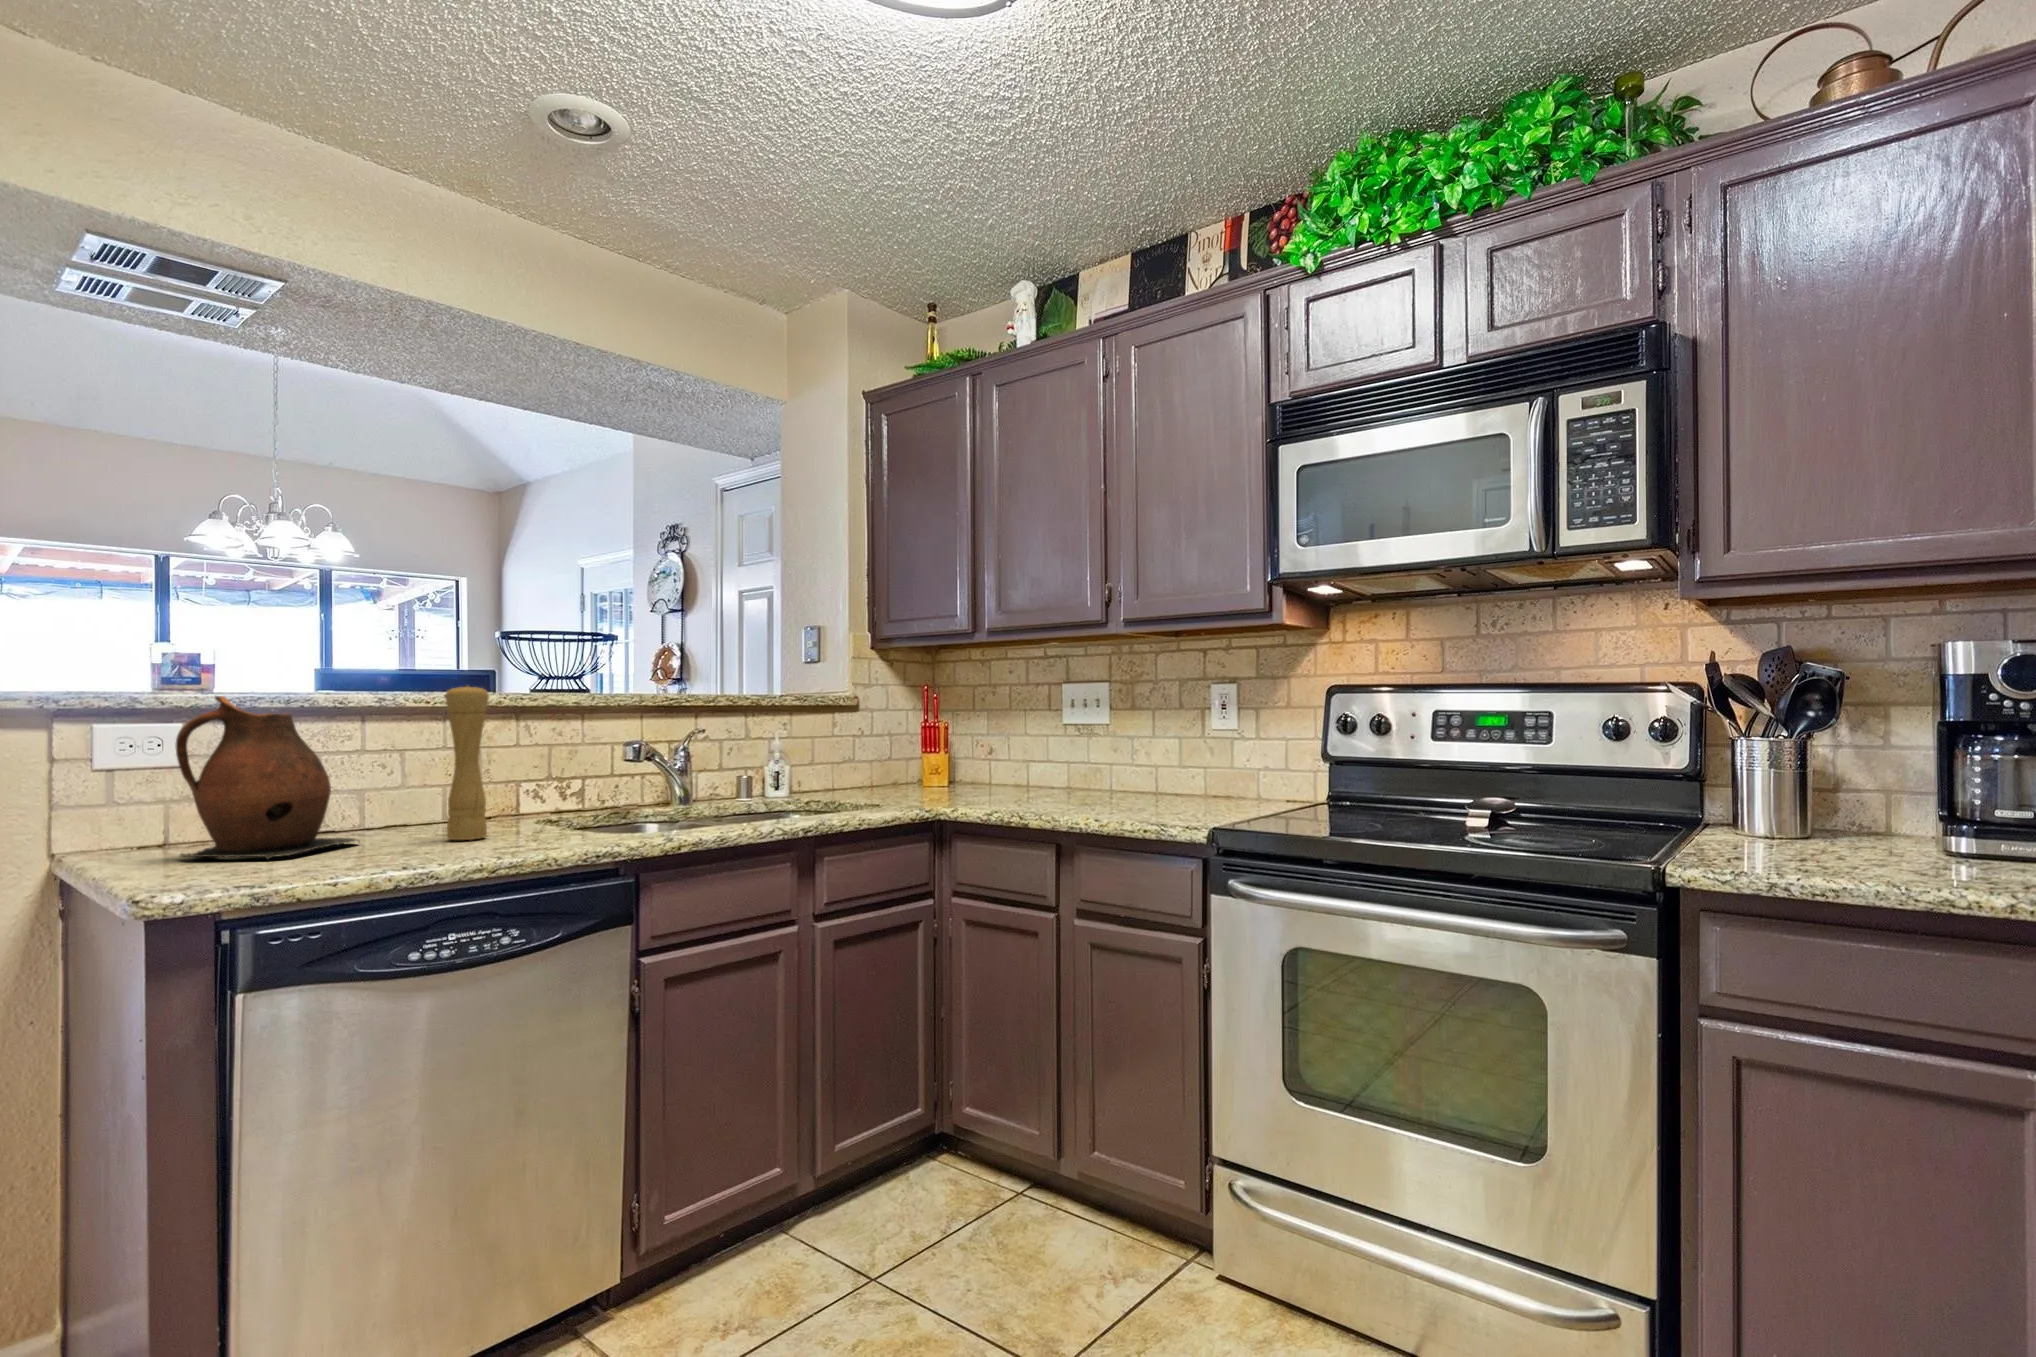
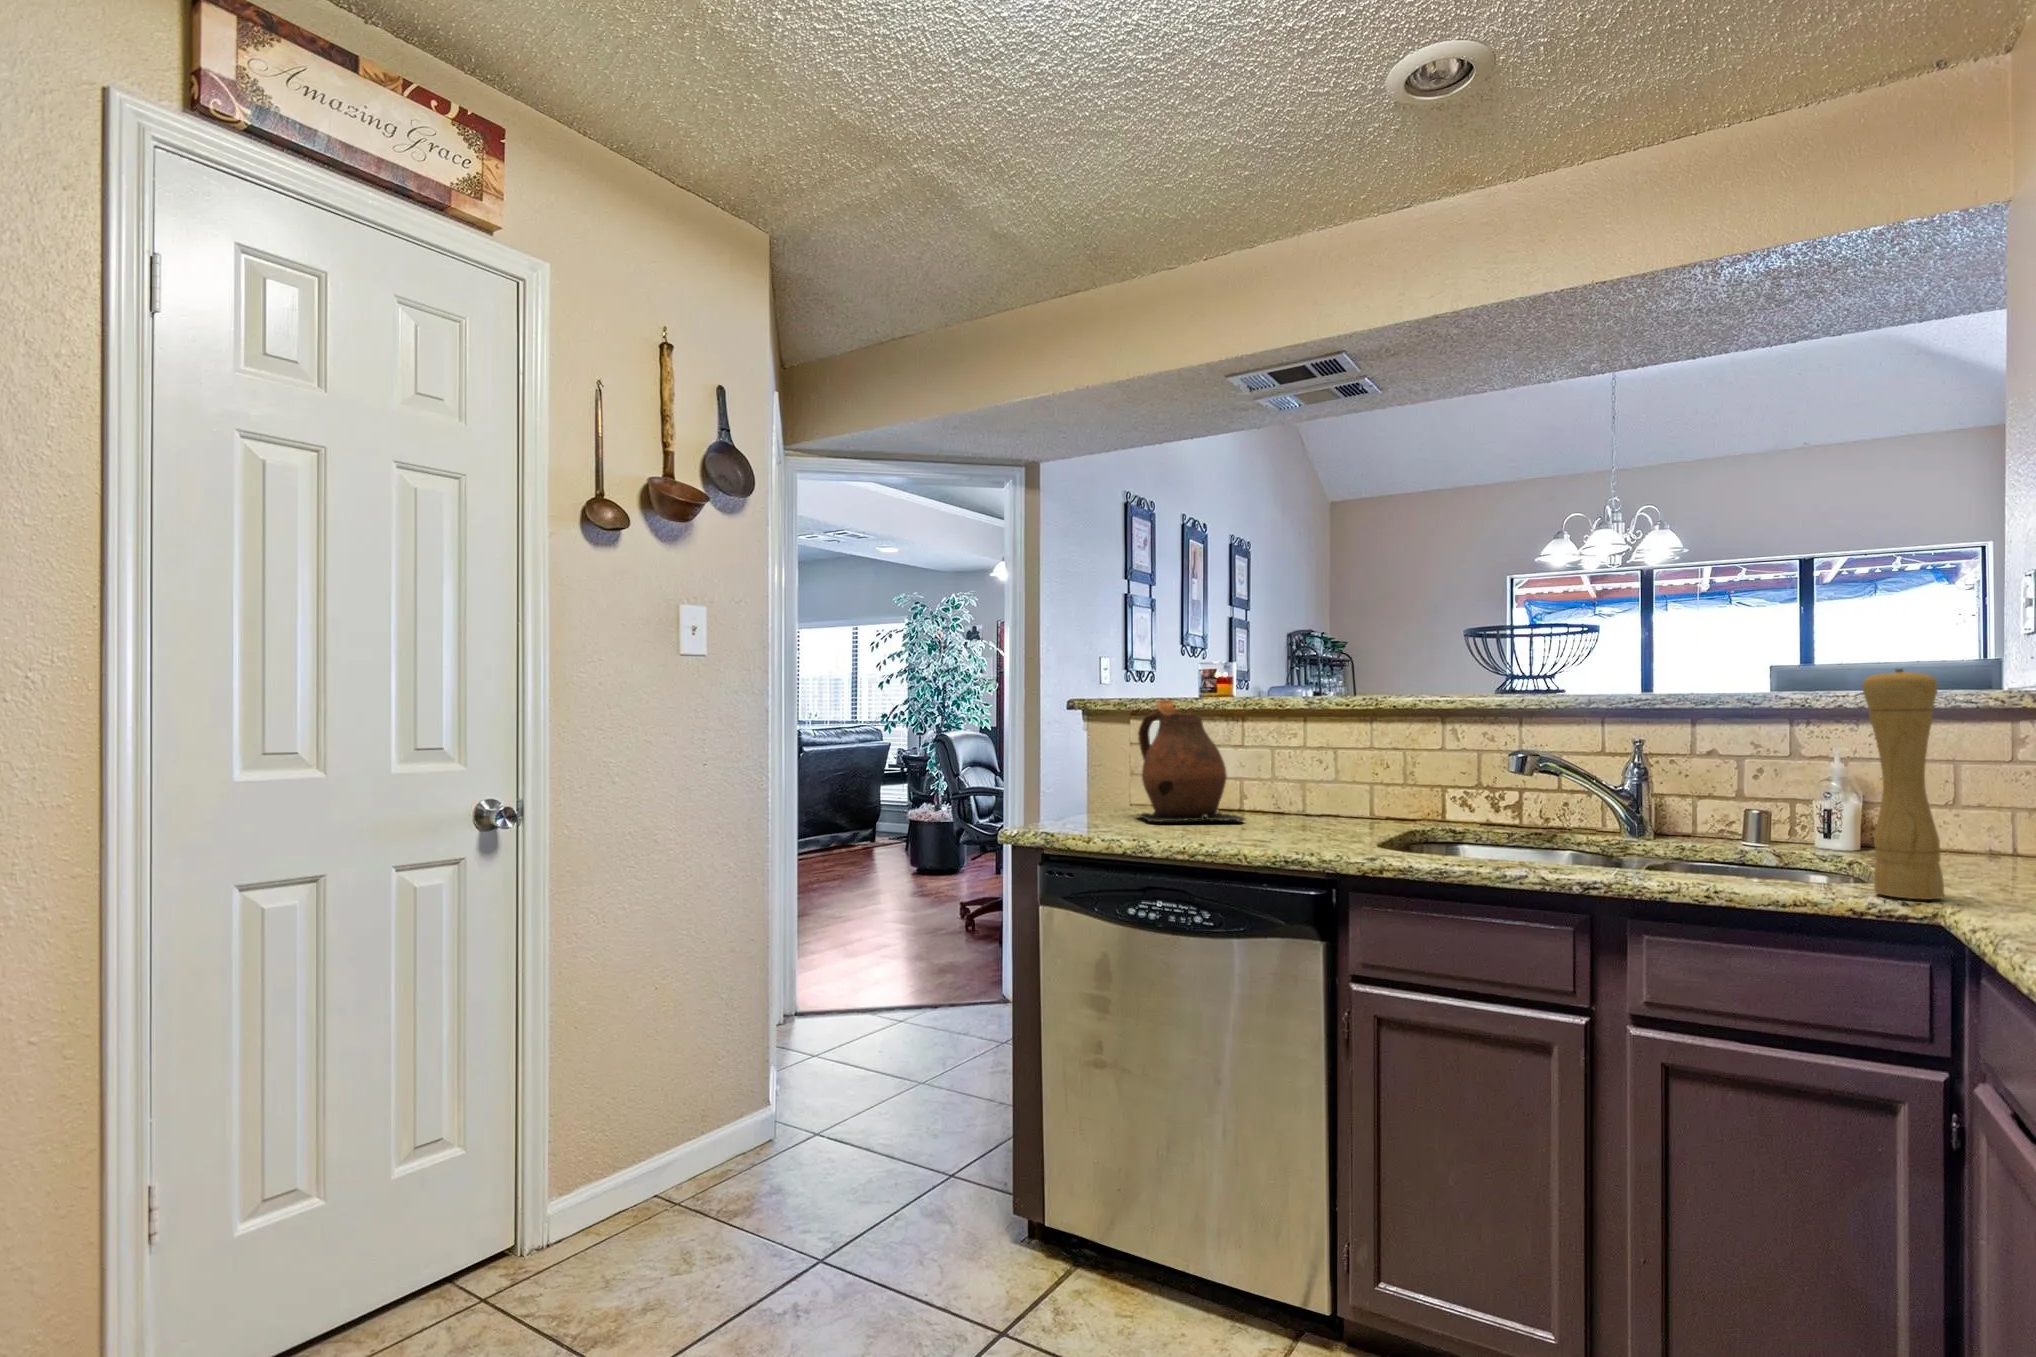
pepper mill: present [445,685,489,840] -> present [1862,669,1944,899]

